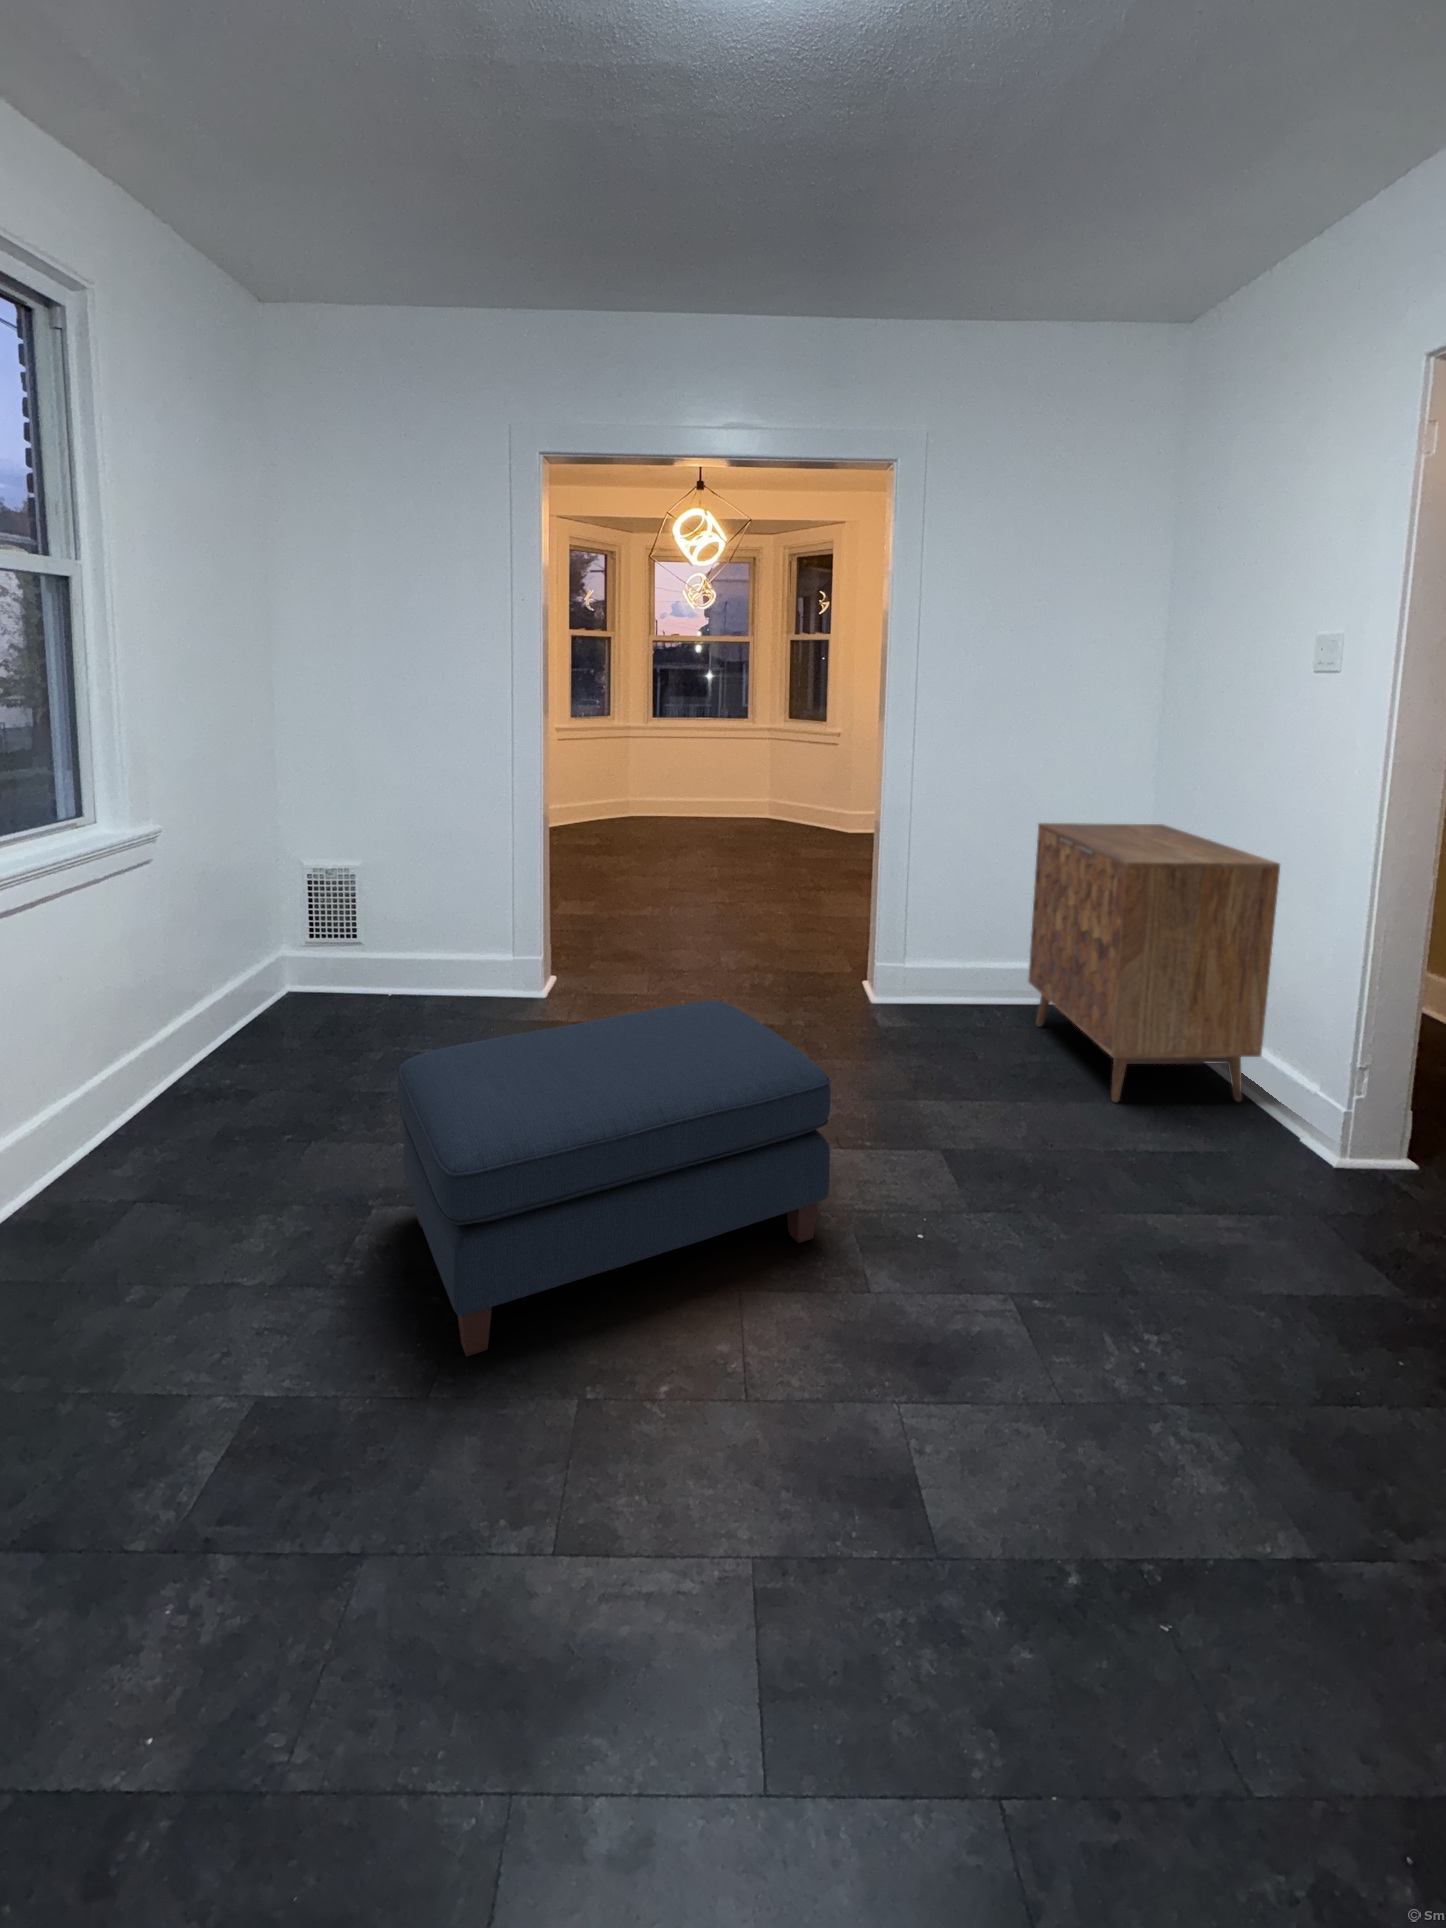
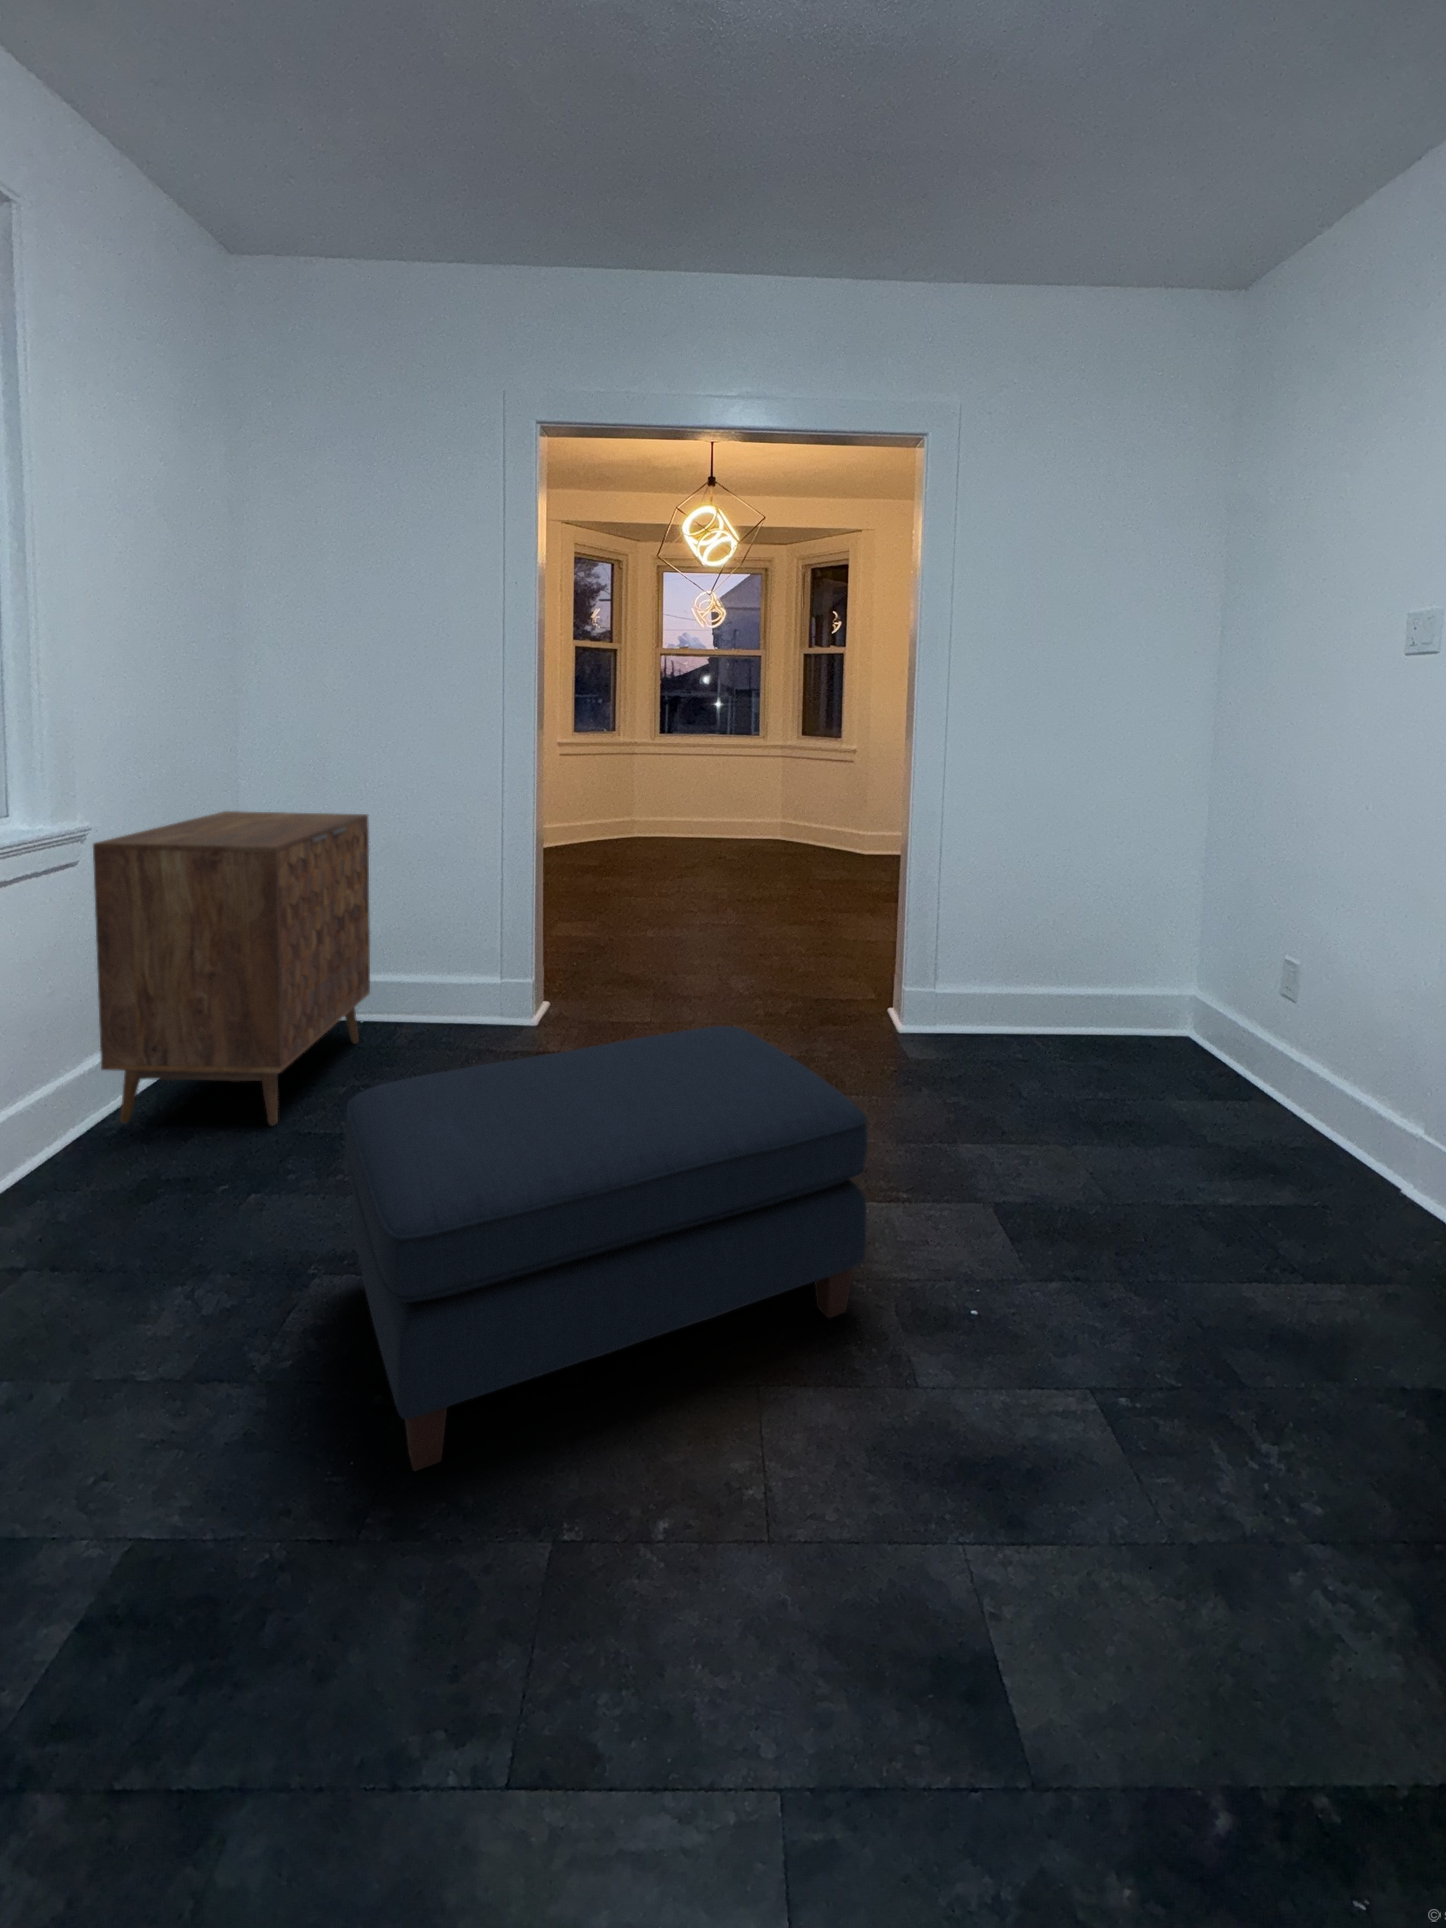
cabinet: present [1028,823,1280,1102] -> present [93,811,370,1125]

